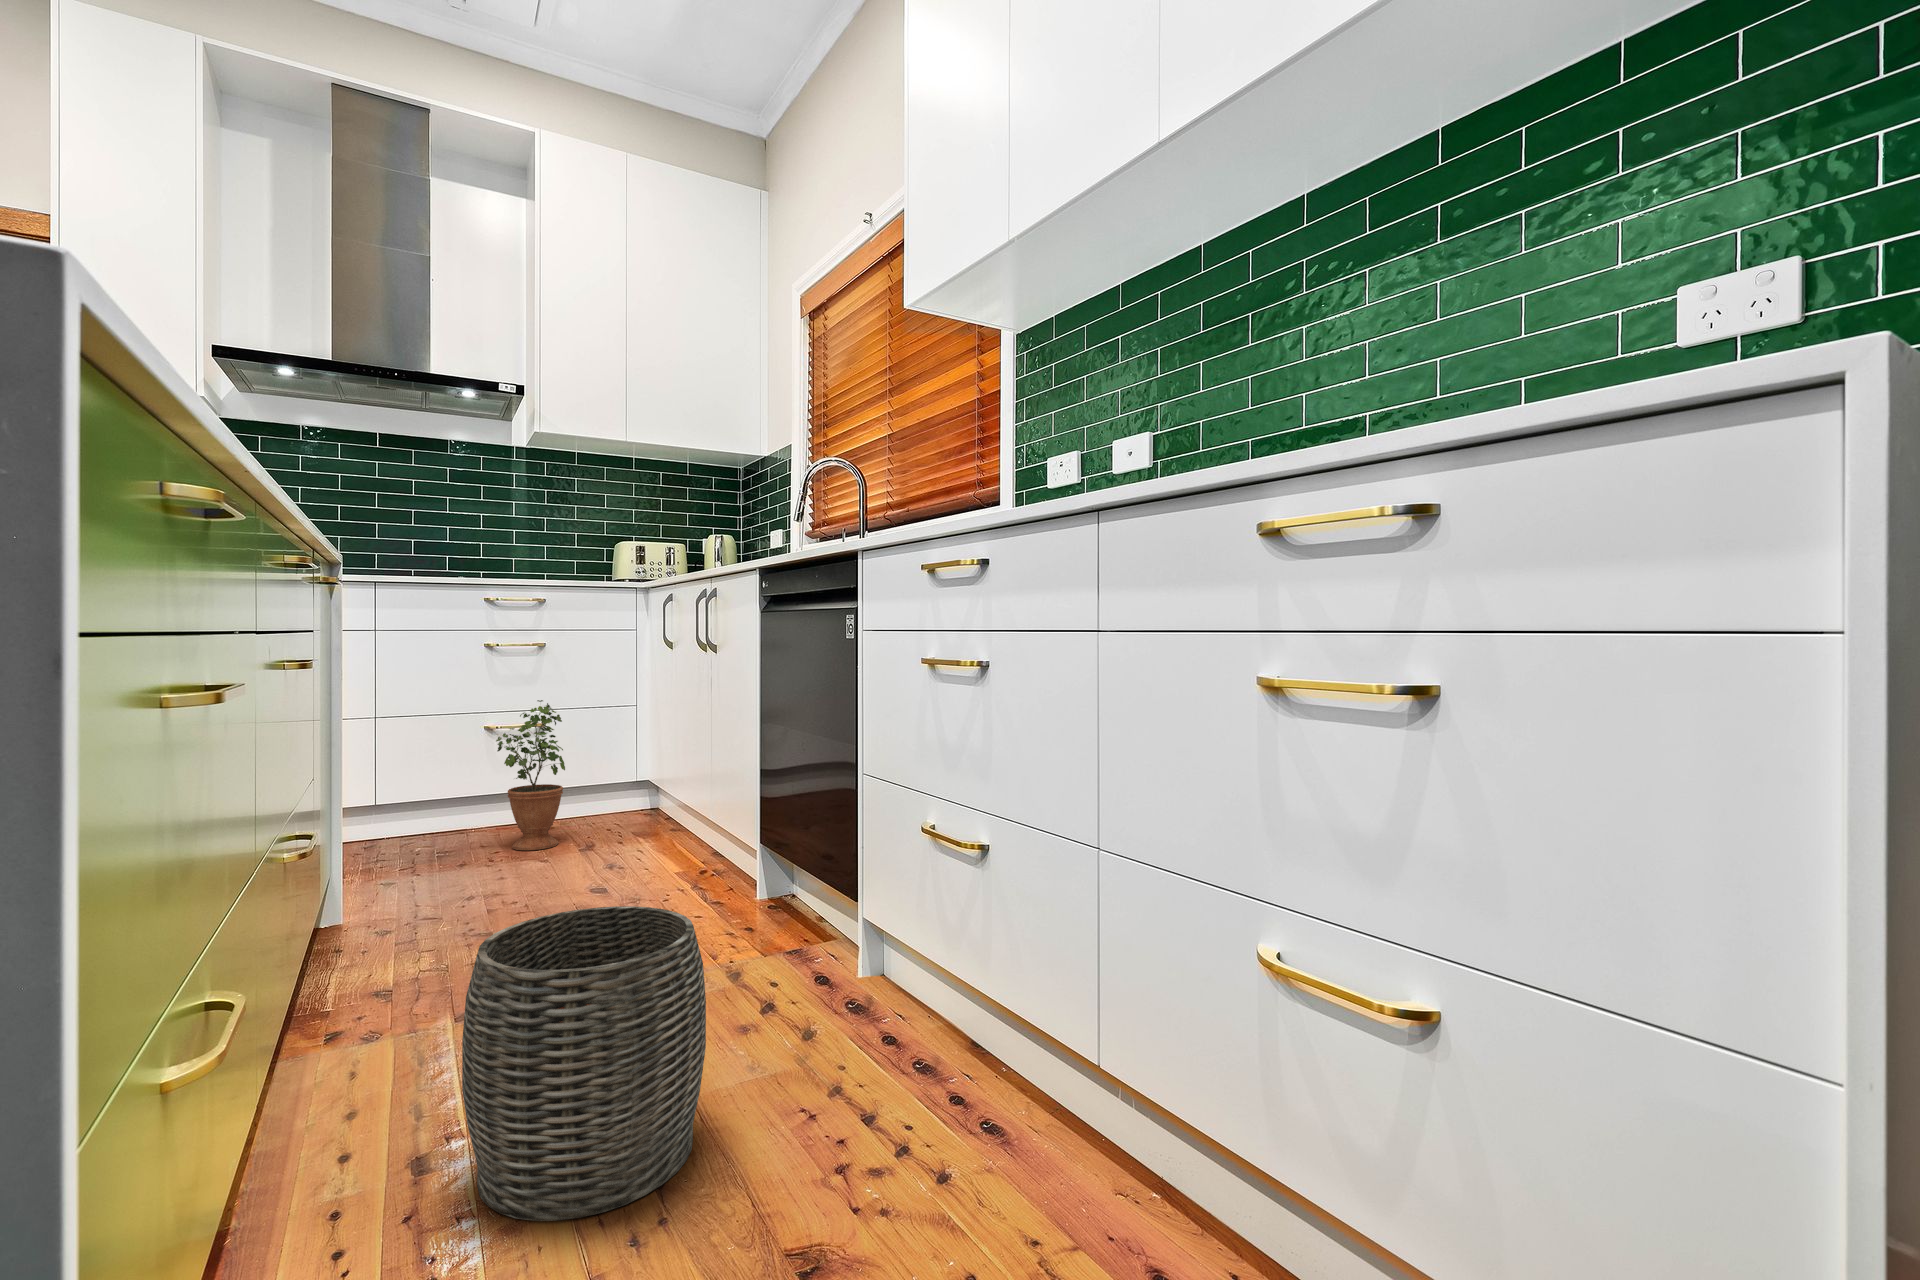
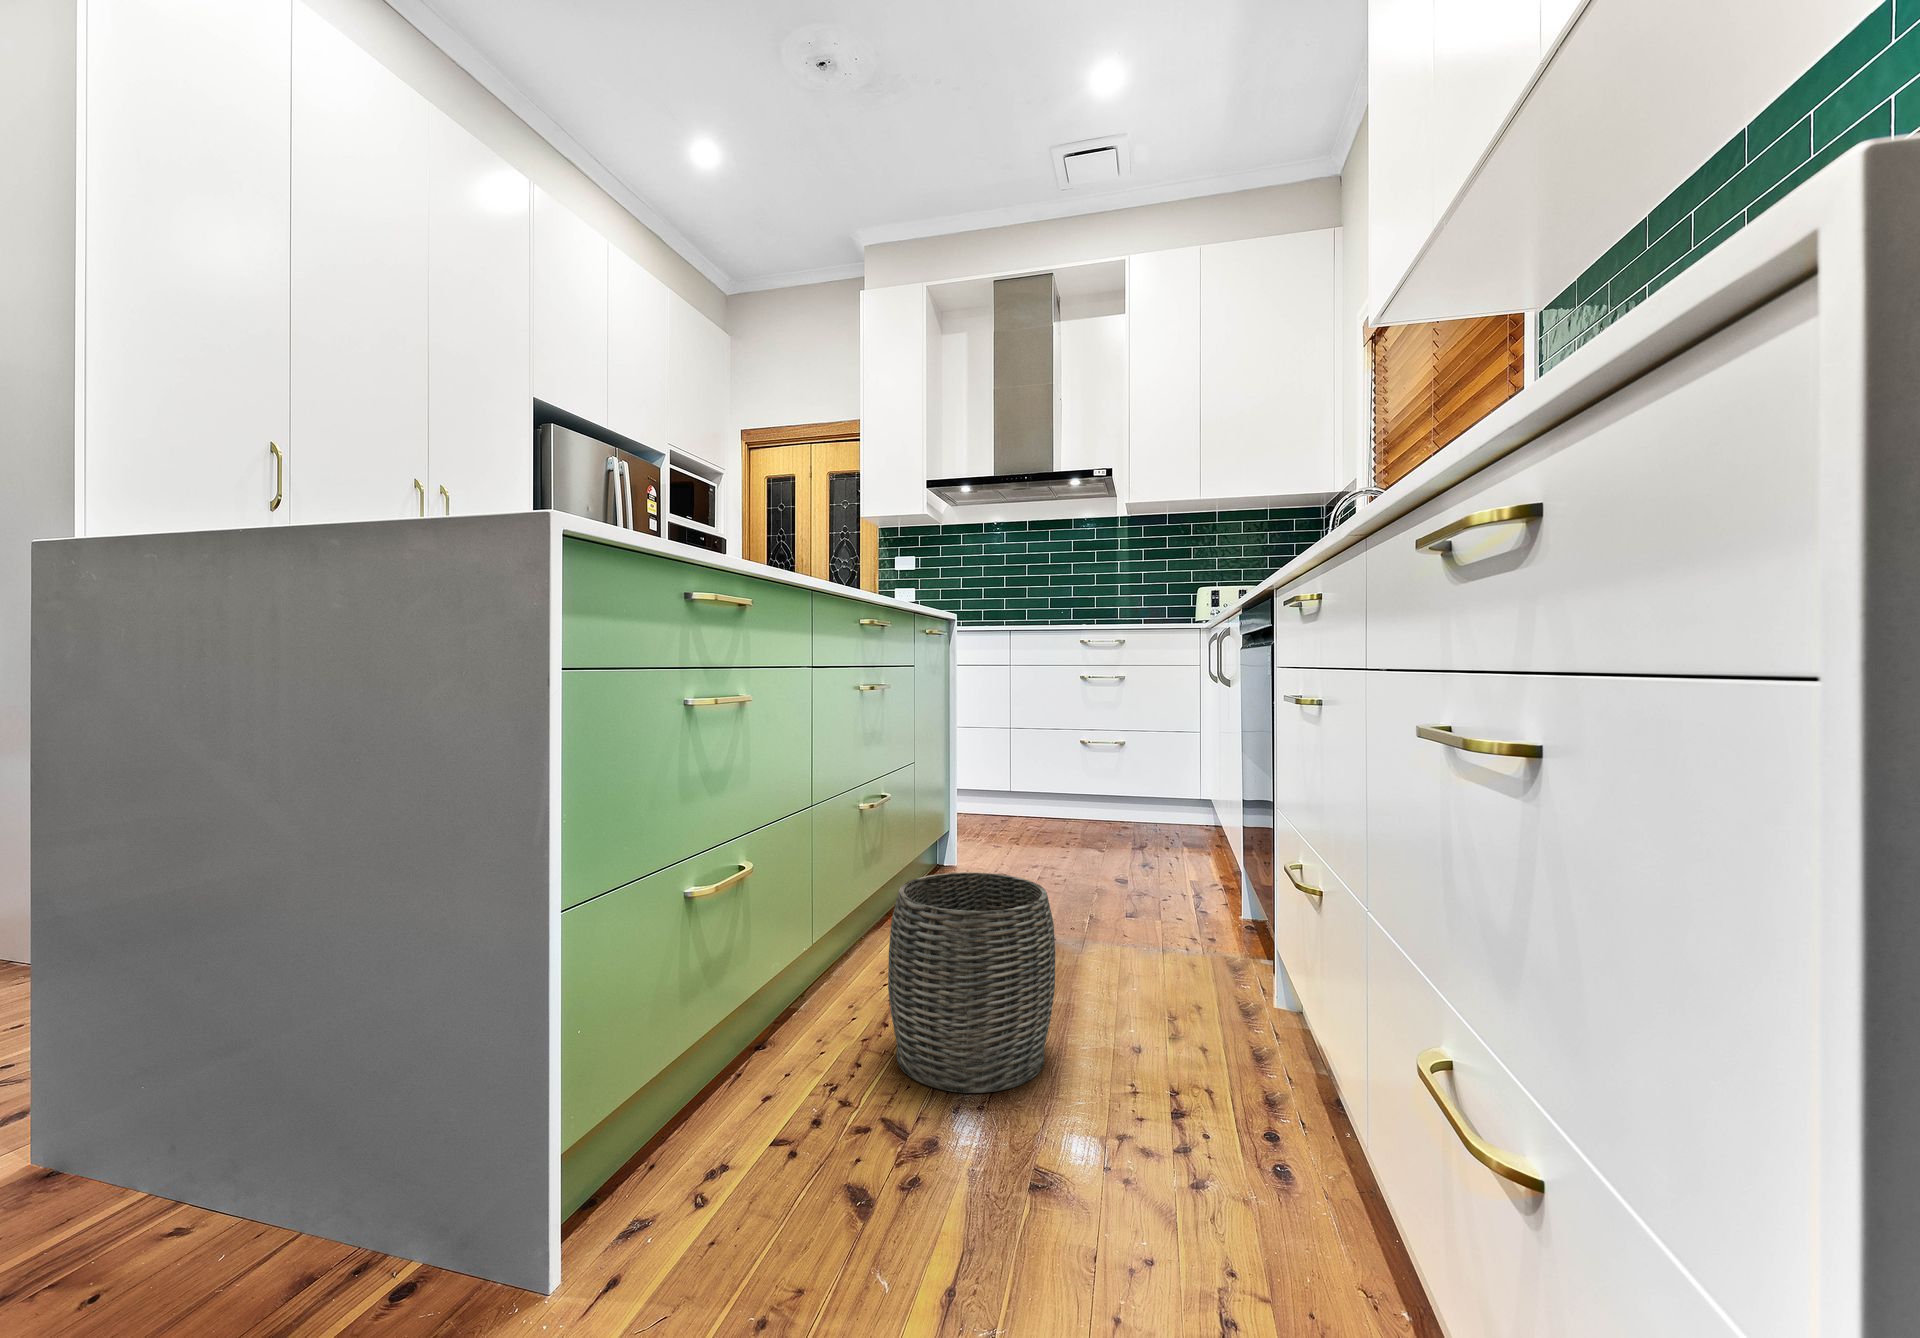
potted plant: present [496,700,565,850] -> none [1078,722,1129,842]

